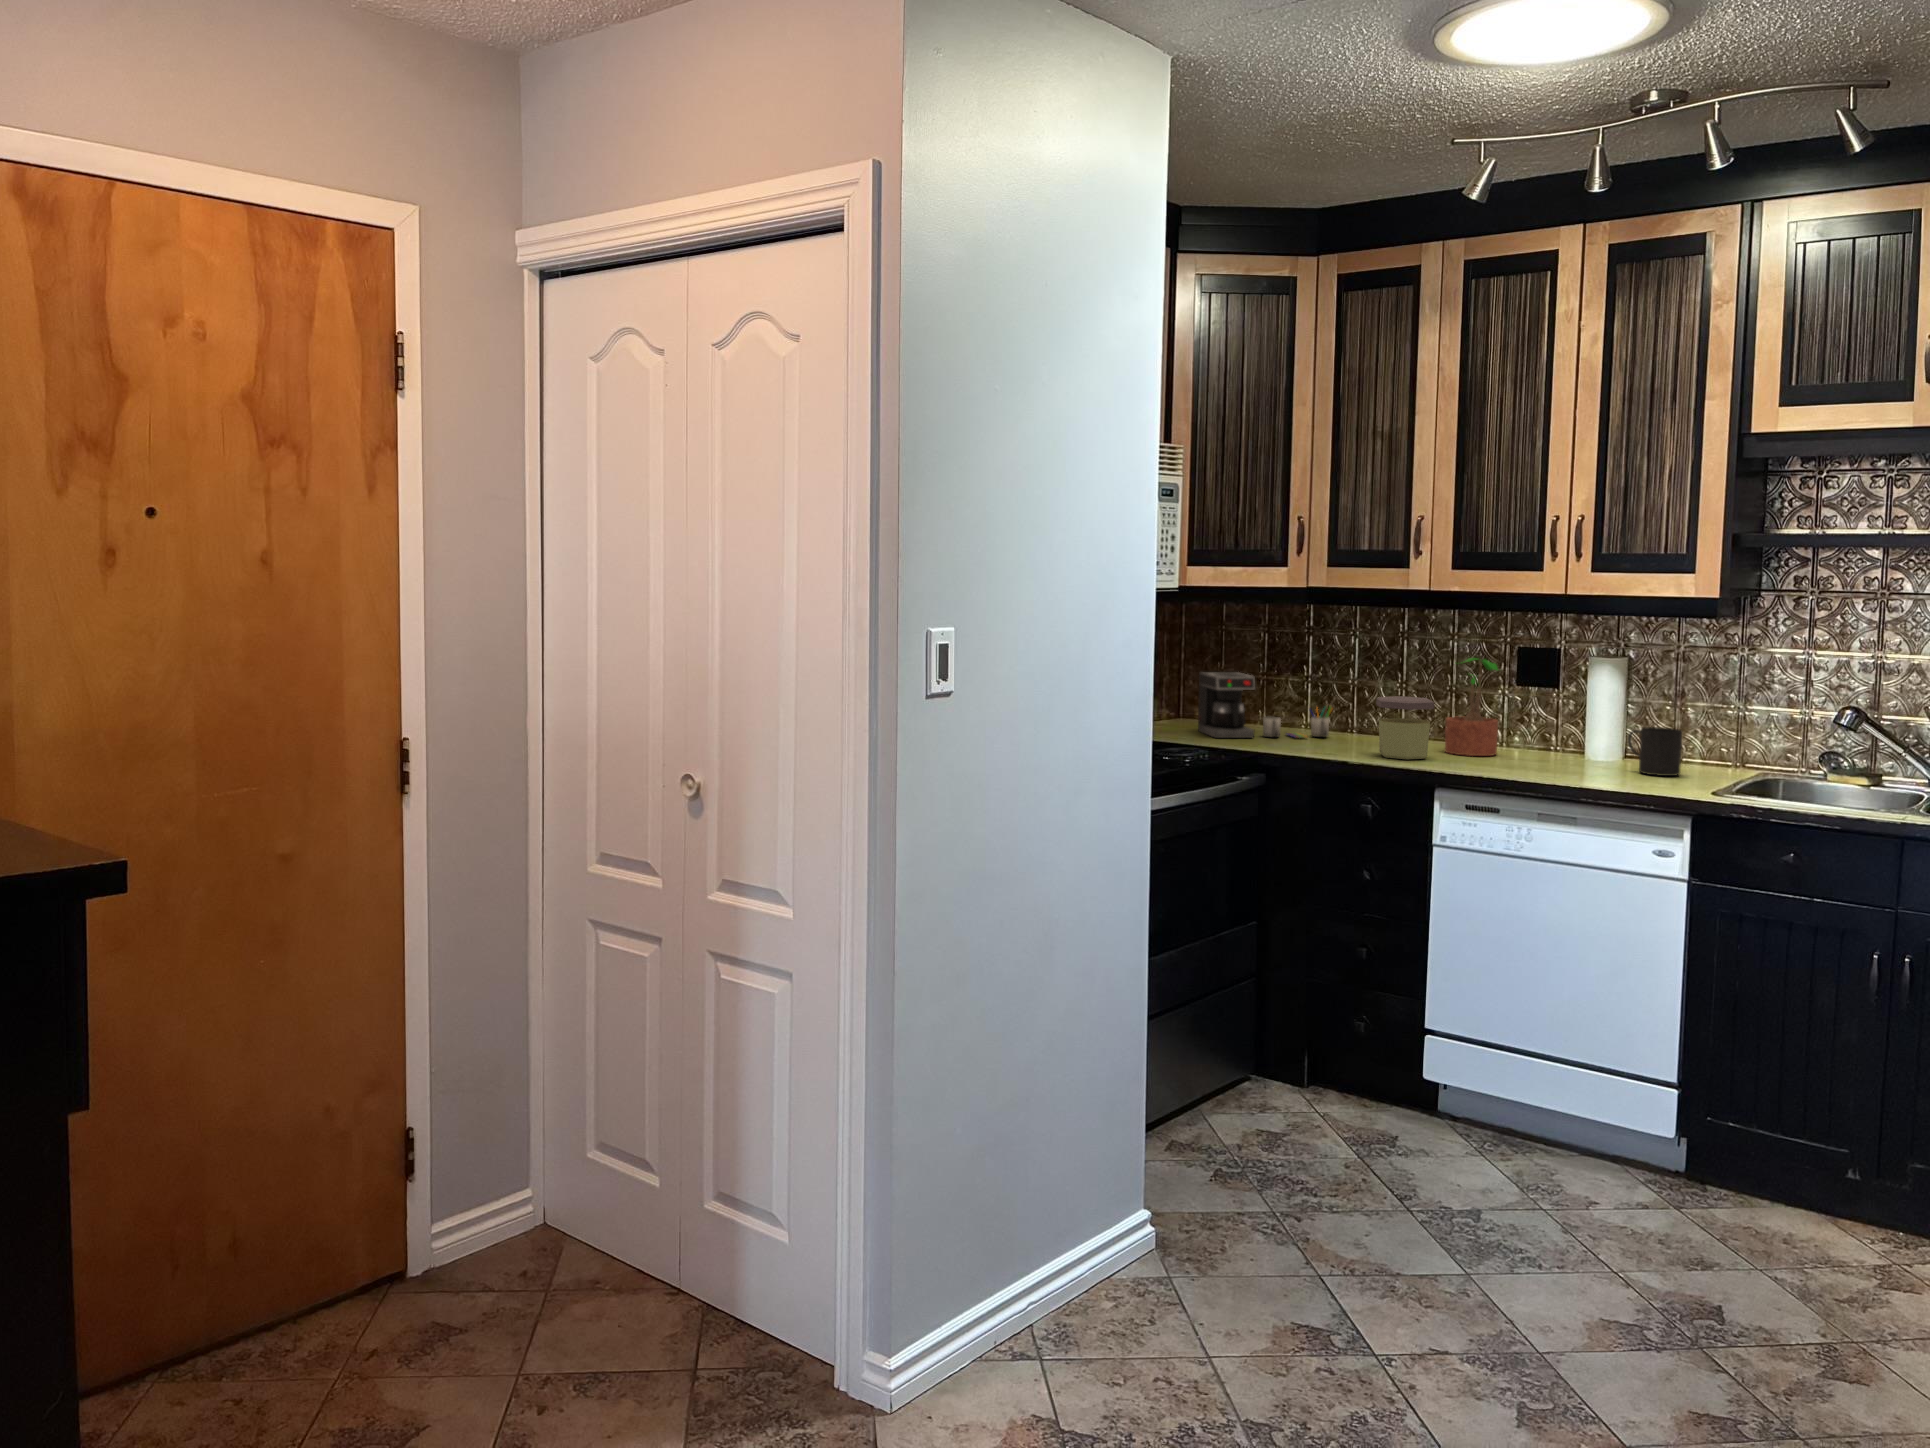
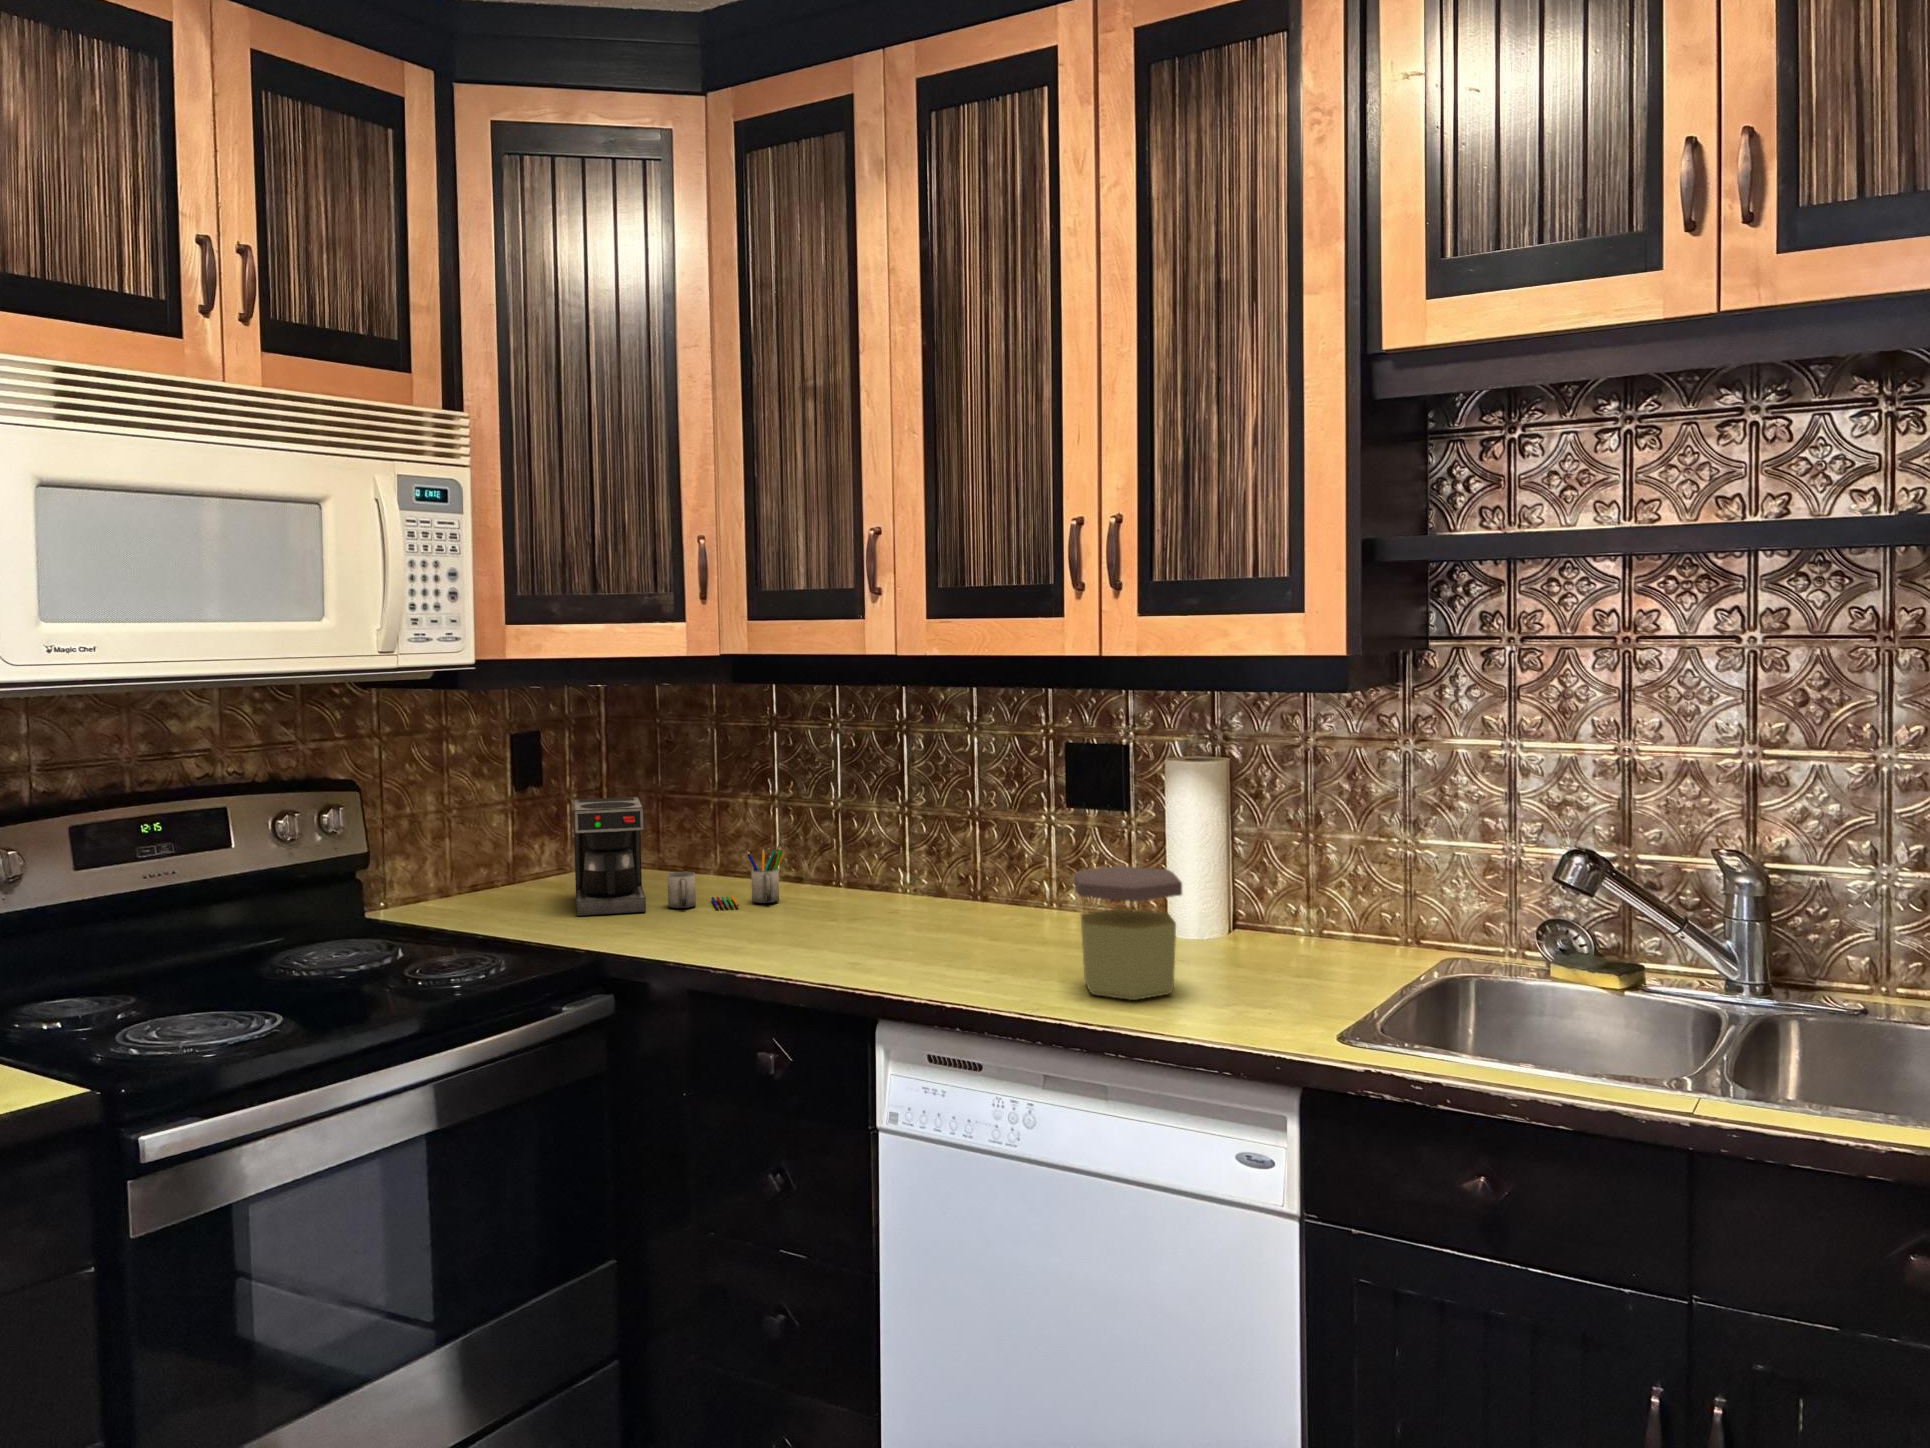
potted plant: present [1445,658,1498,756] -> none [939,767,1024,939]
jar: present [1376,696,1434,759] -> present [1074,866,1182,1000]
mug: present [1628,727,1682,776] -> none [1219,886,1306,978]

